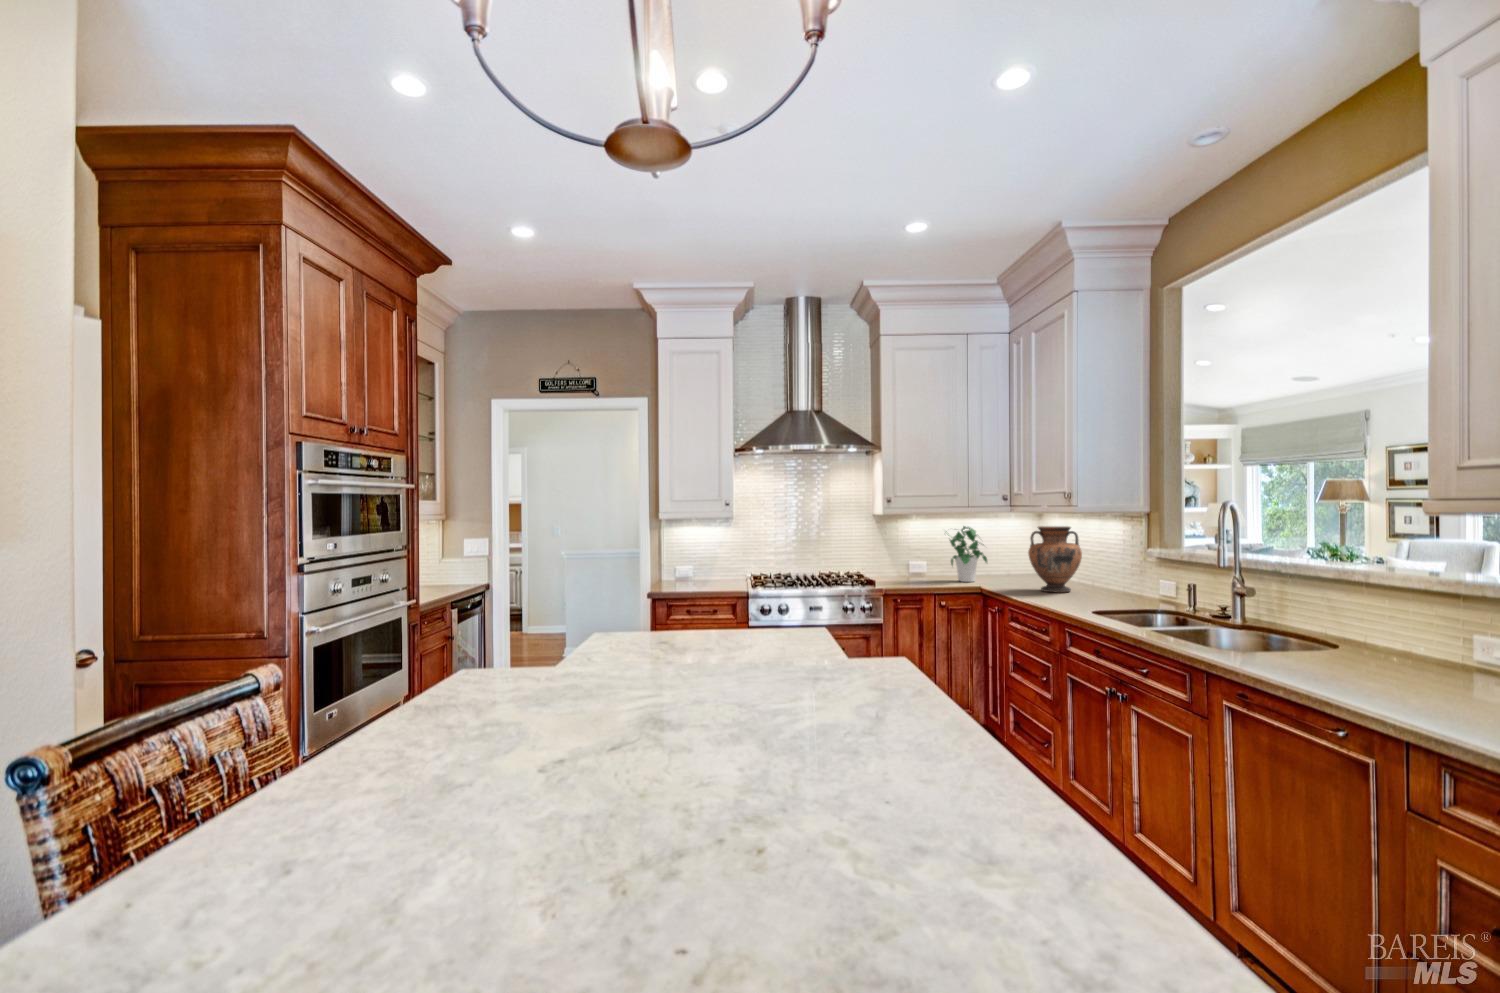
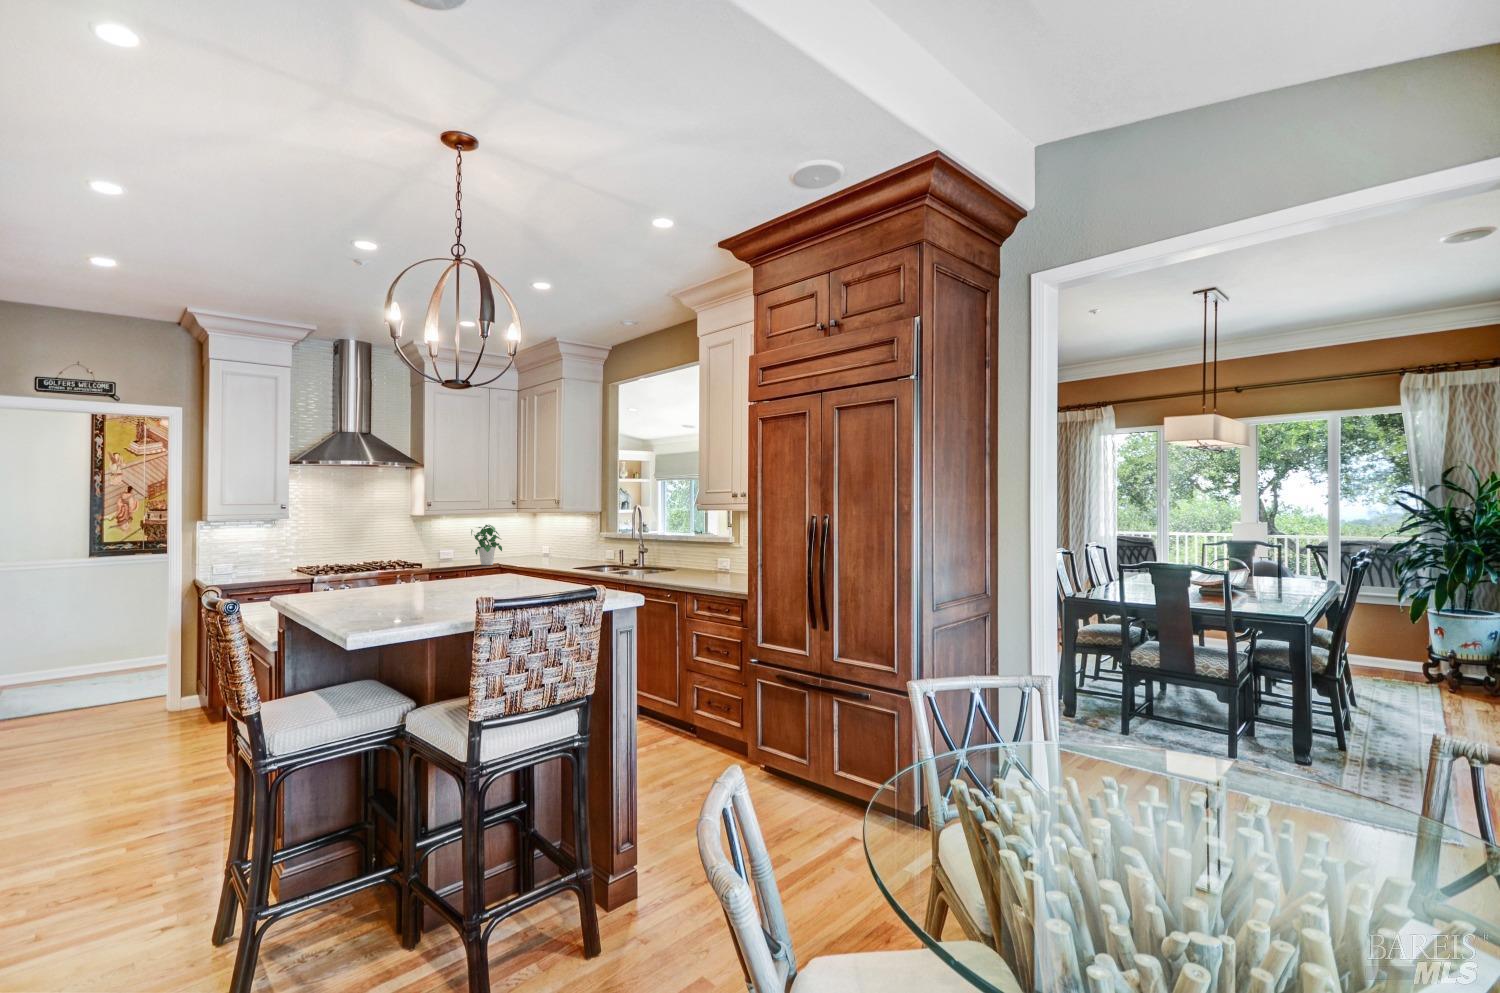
vase: present [1028,526,1082,592] -> none [532,522,564,565]

